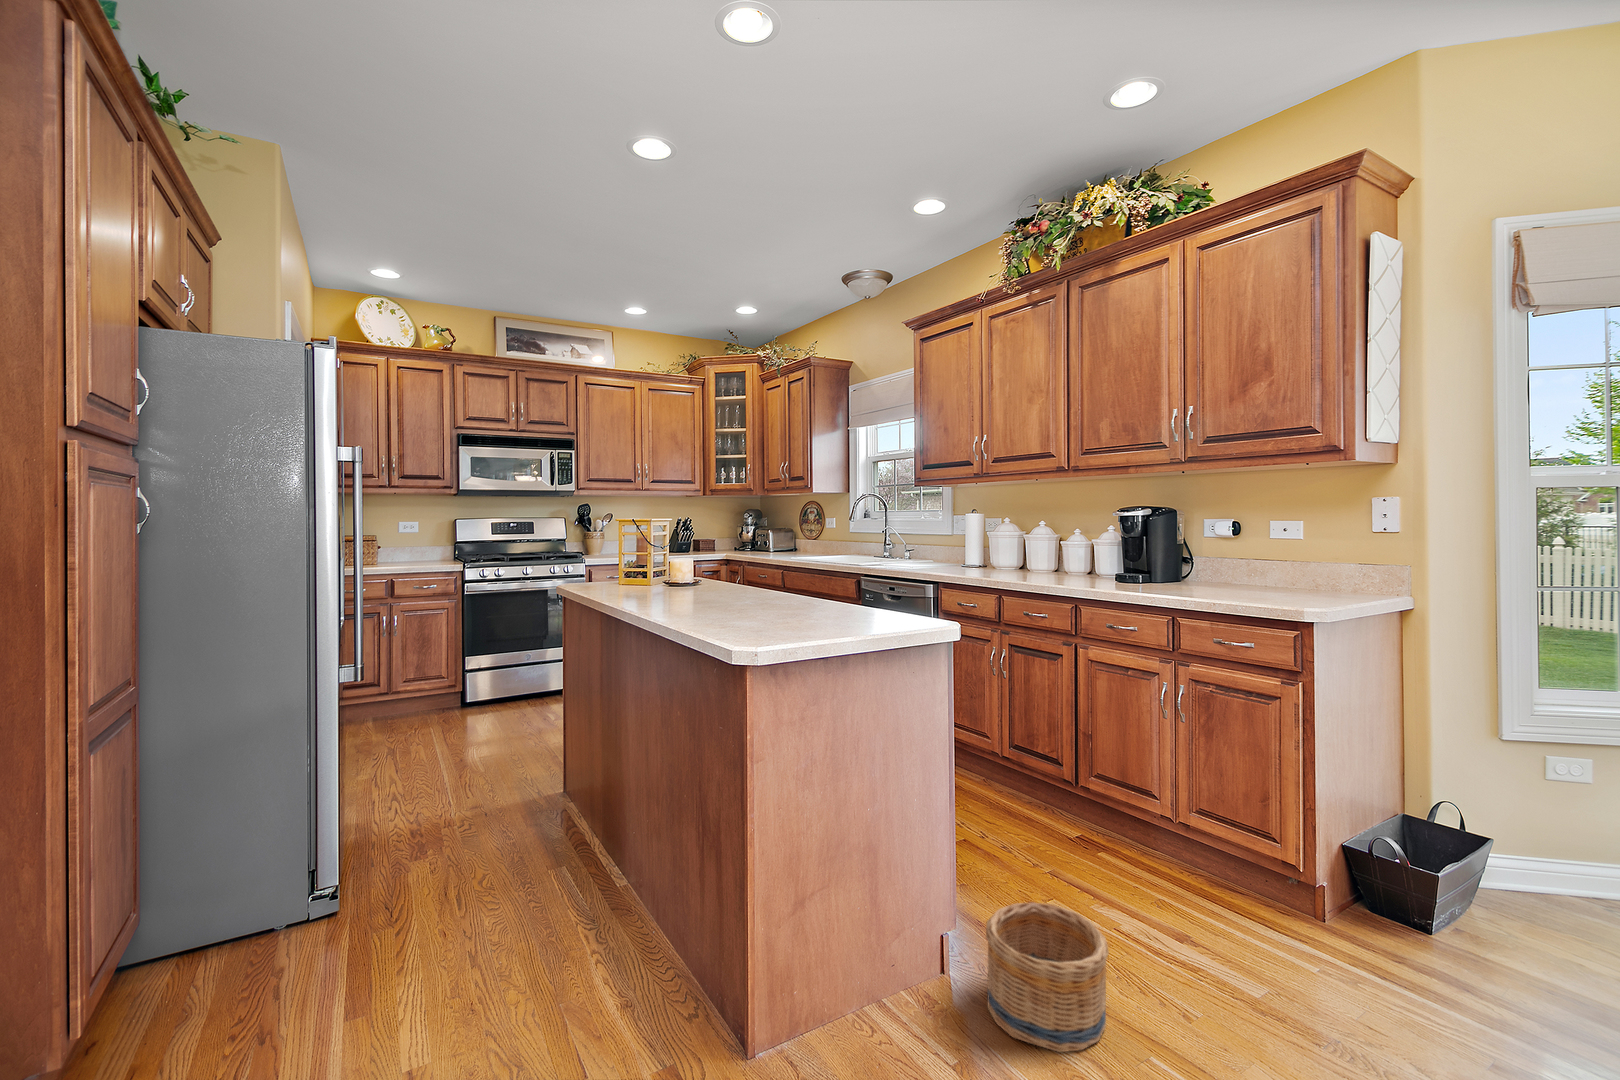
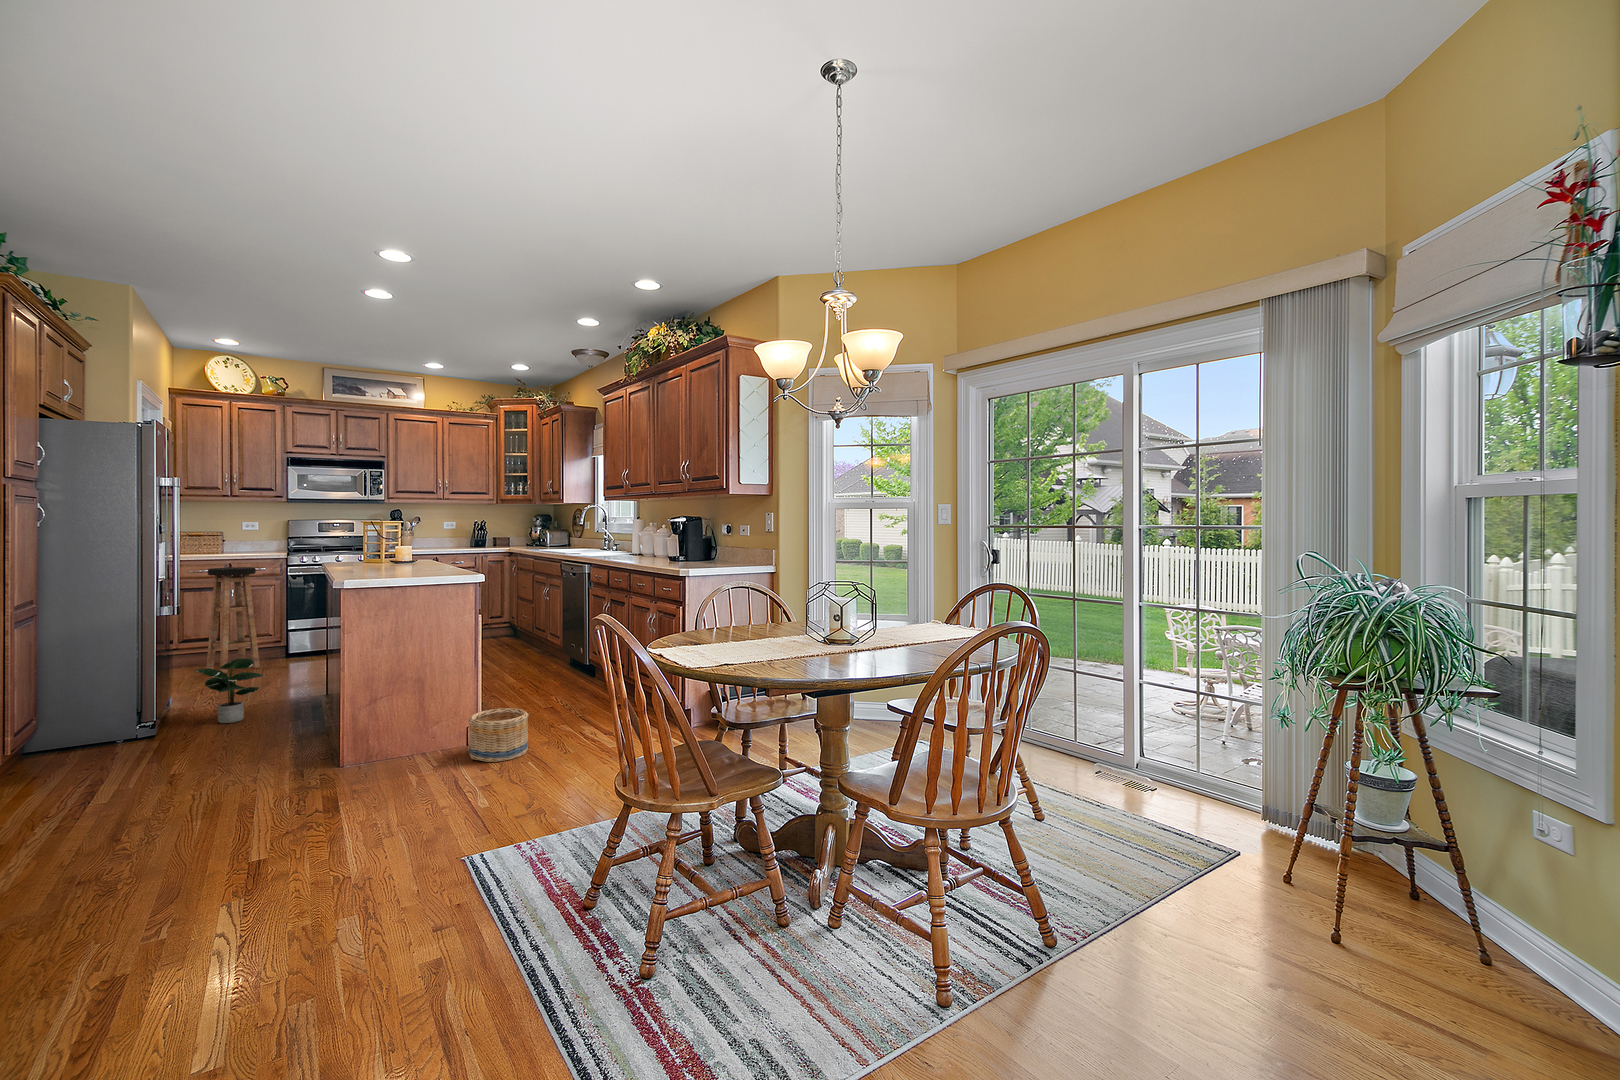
bar stool: none [369,587,440,742] -> present [206,567,260,673]
potted plant: none [398,754,509,876] -> present [195,658,264,723]

